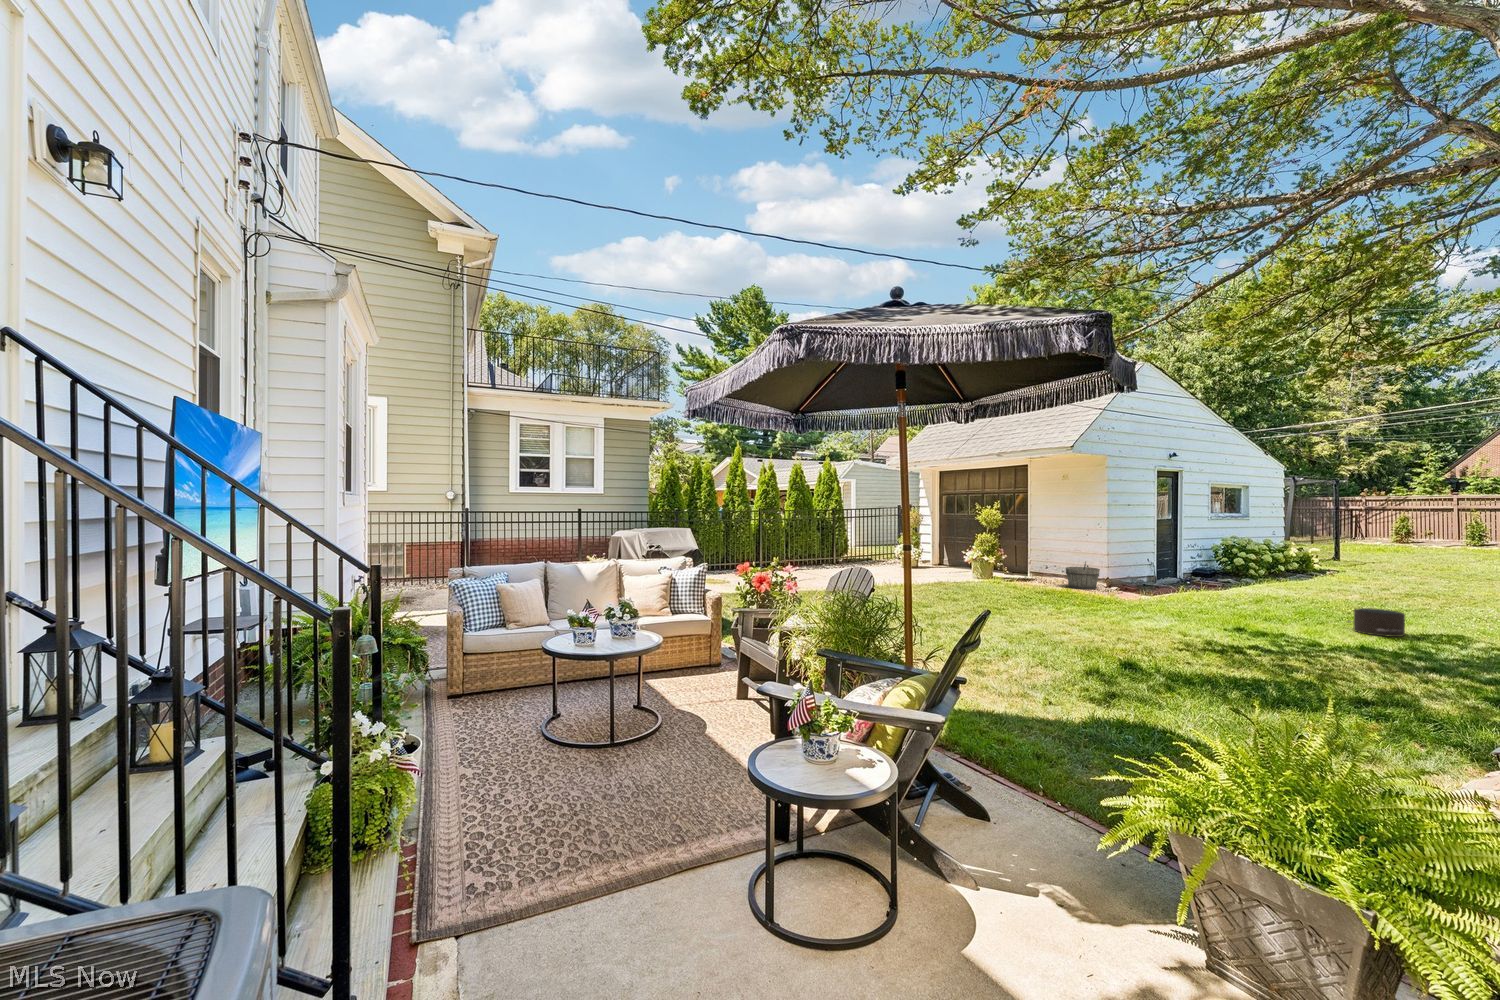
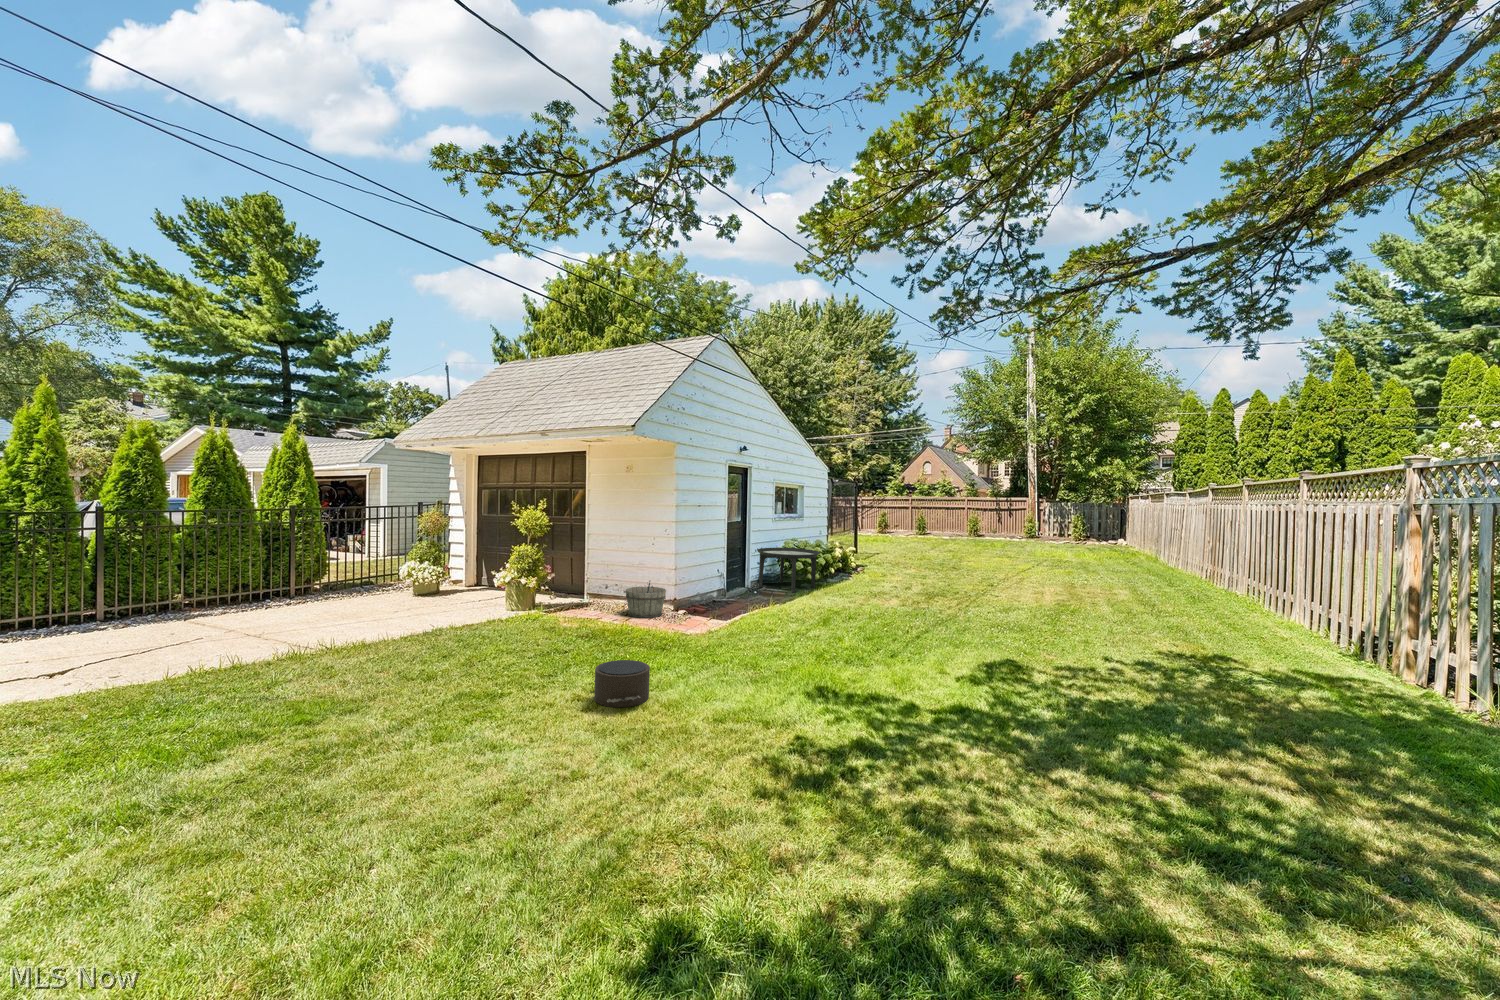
round table: none [1190,543,1261,583] -> present [757,548,820,593]
pouf: present [1348,608,1405,637] -> present [594,660,650,707]

